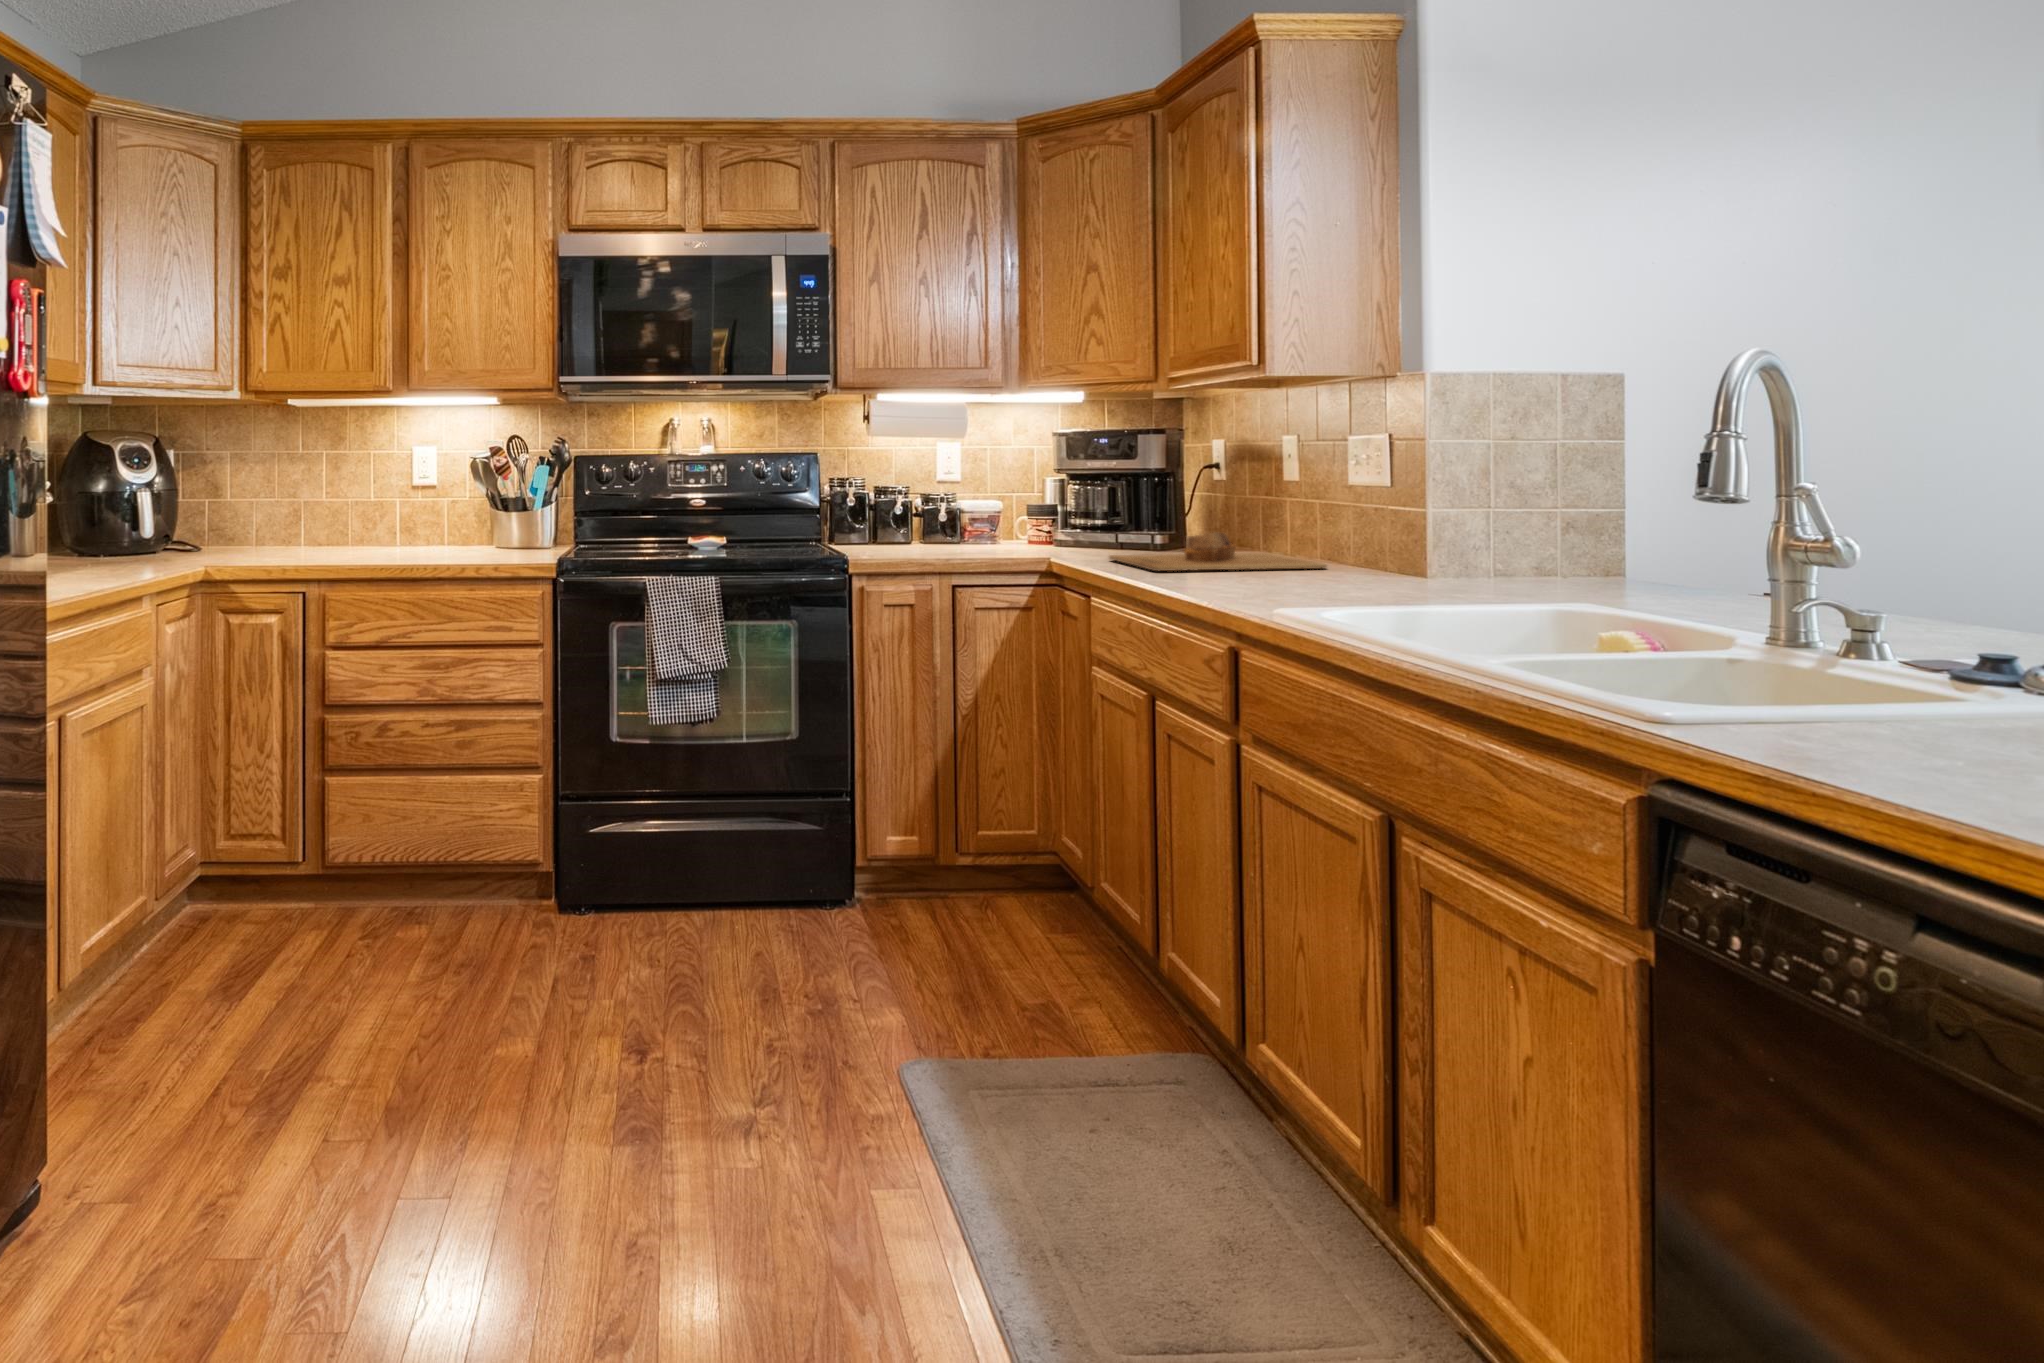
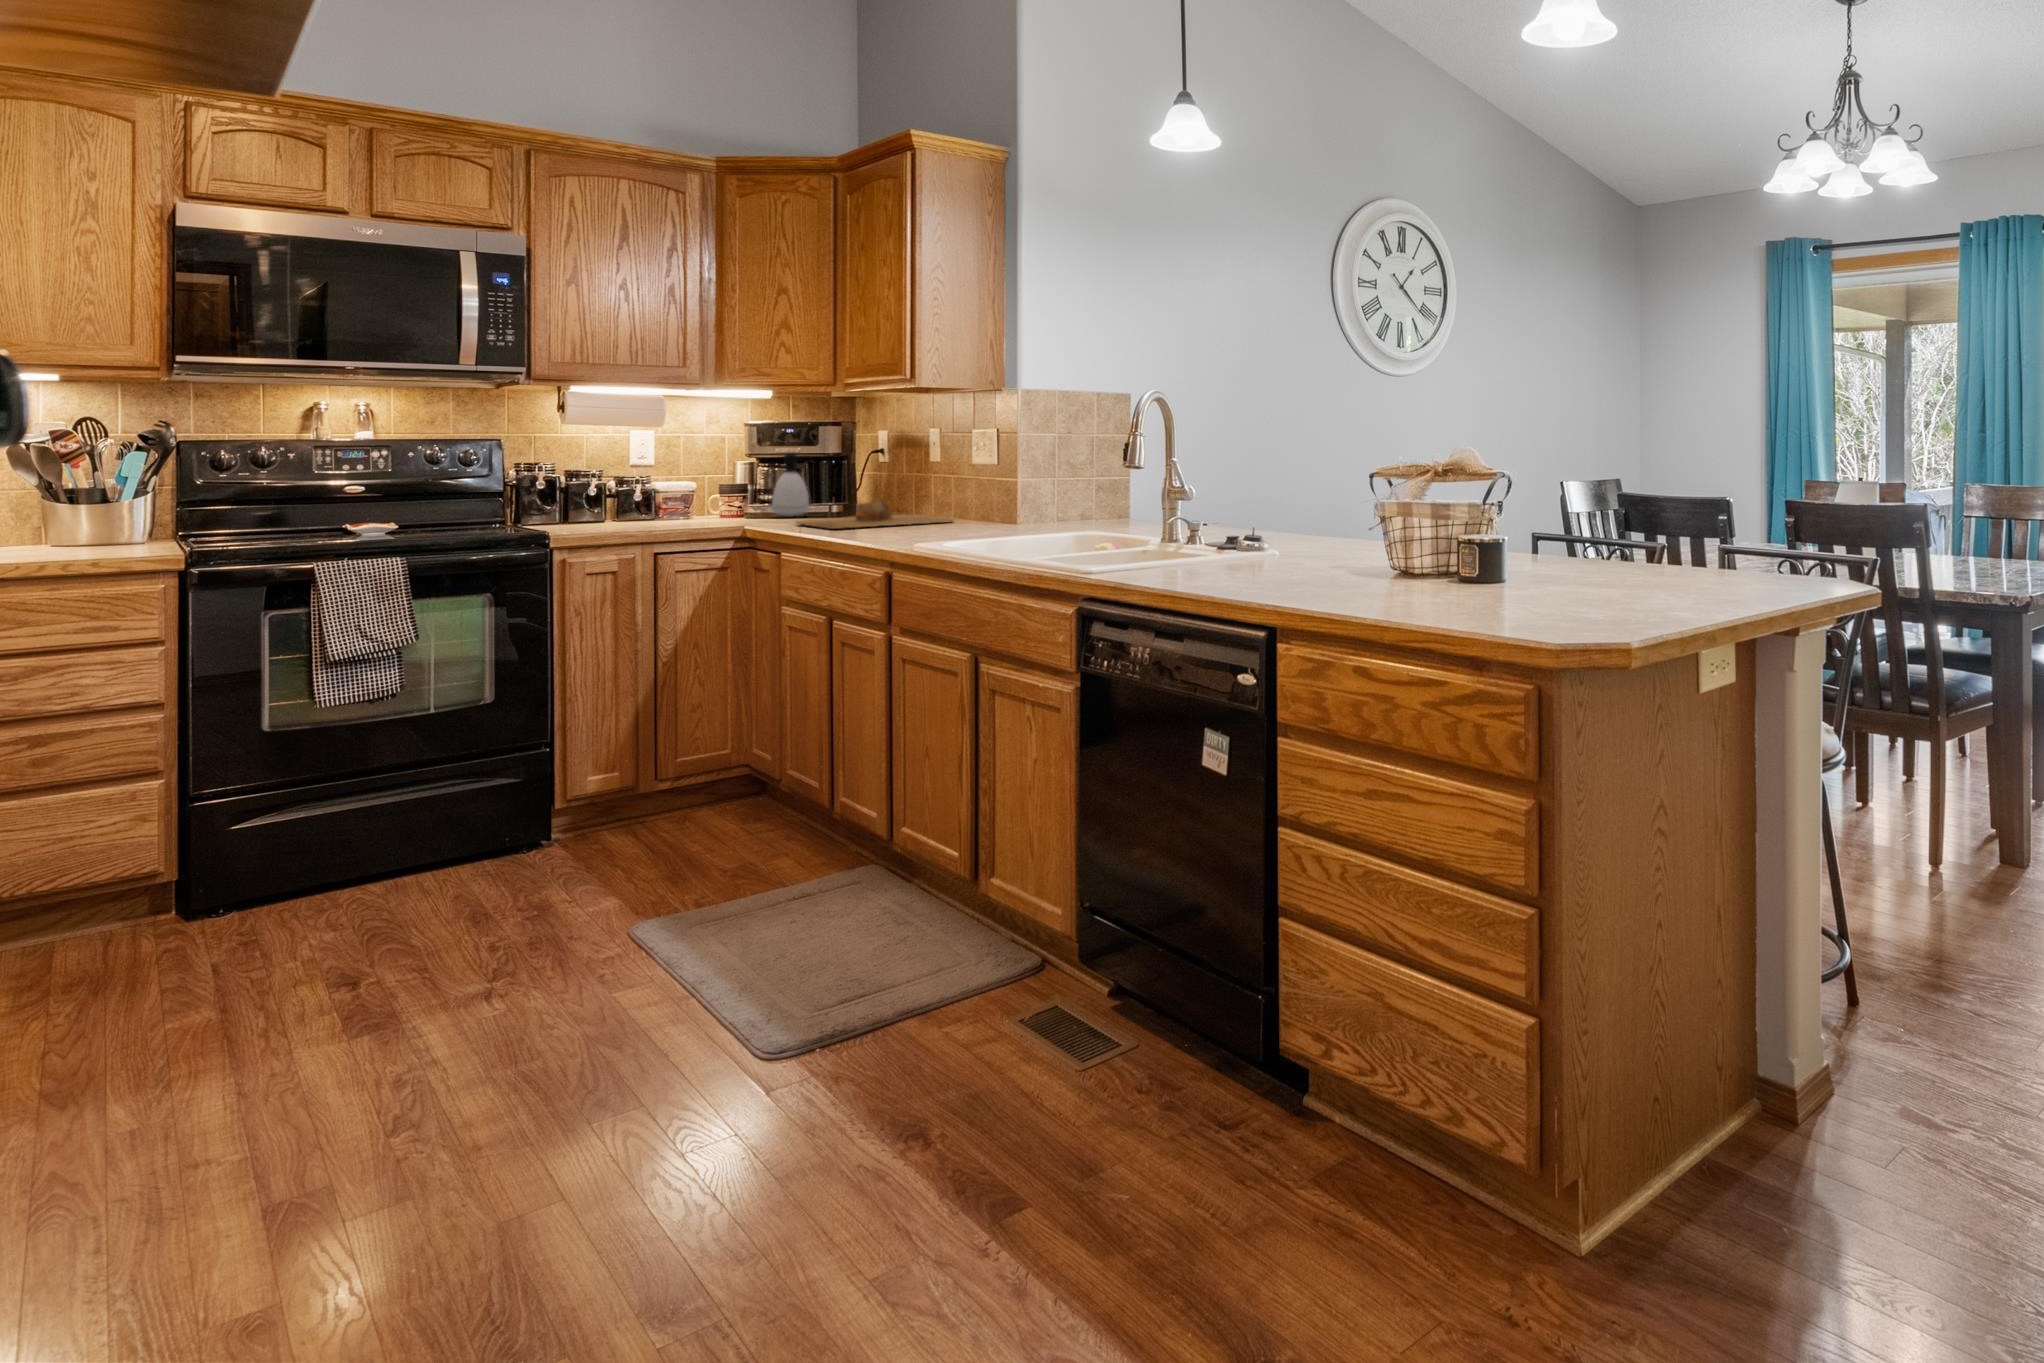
soap dispenser: none [1083,468,1128,546] -> present [772,453,809,517]

